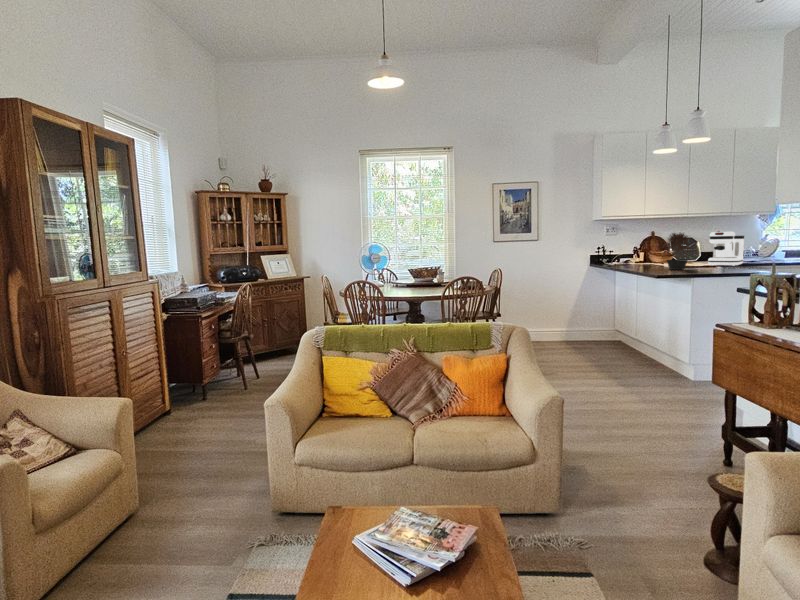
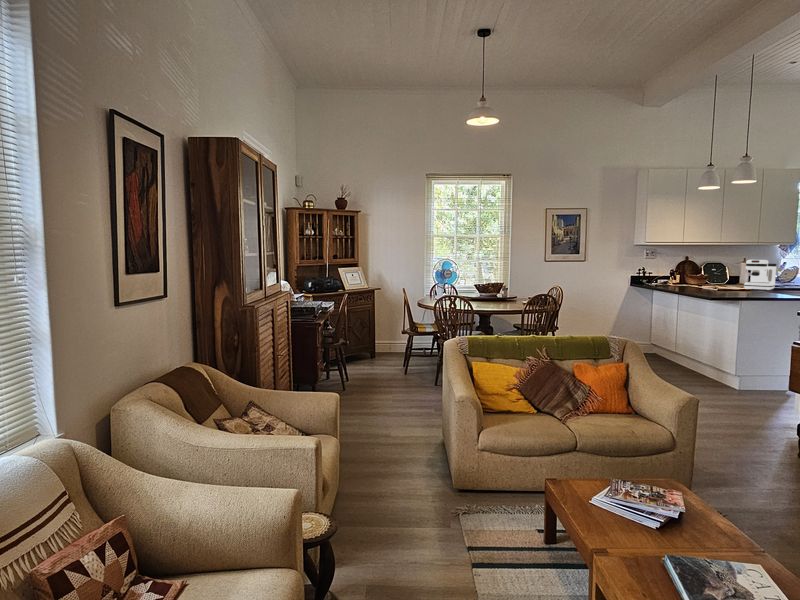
potted plant: present [663,233,691,270] -> none [708,259,740,292]

